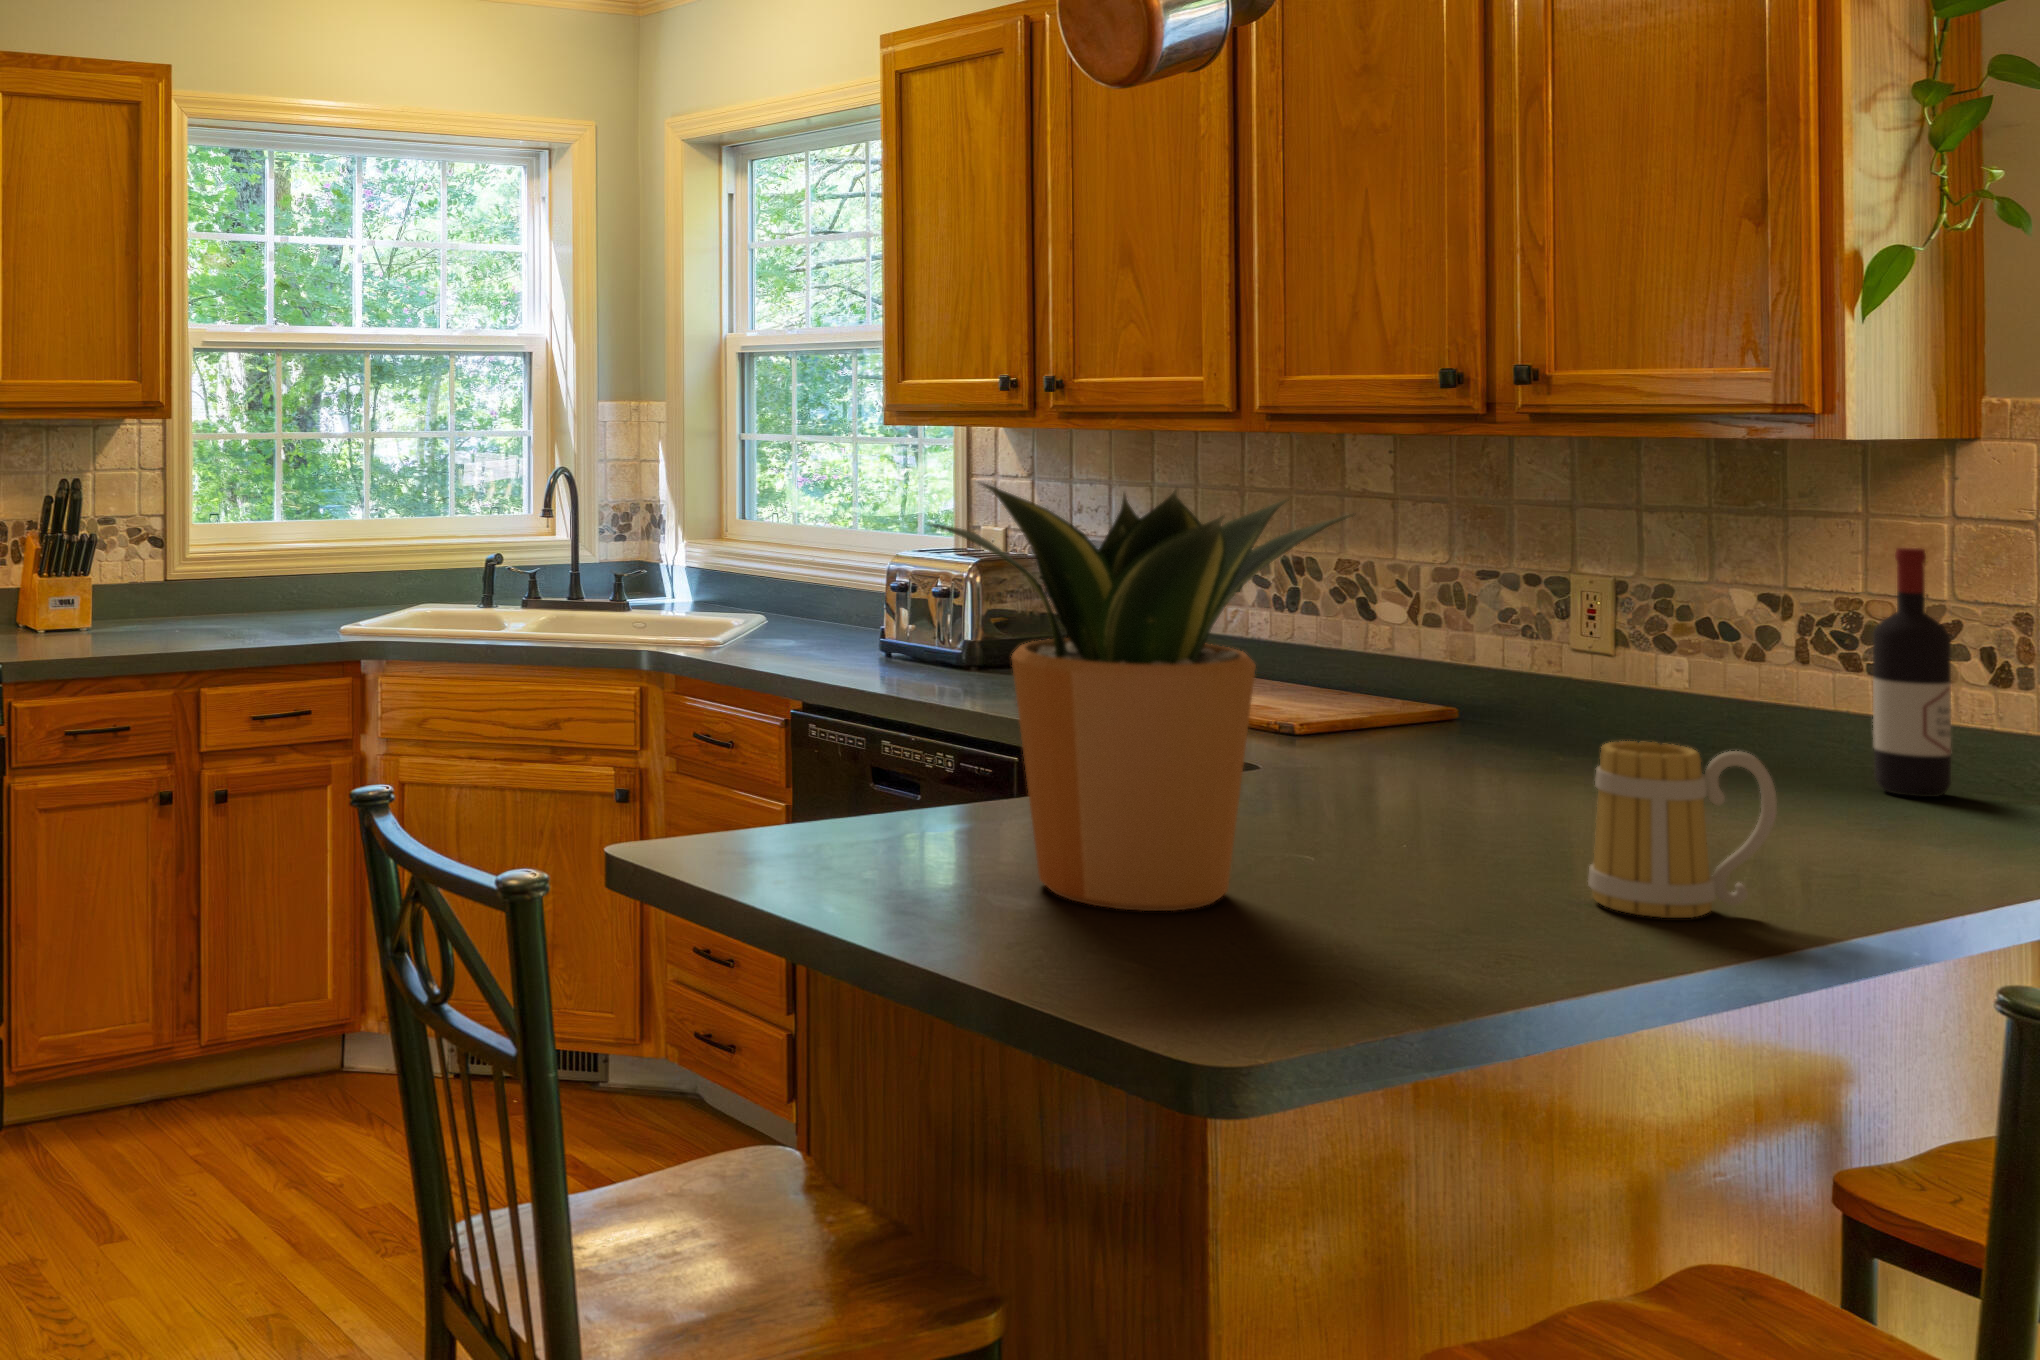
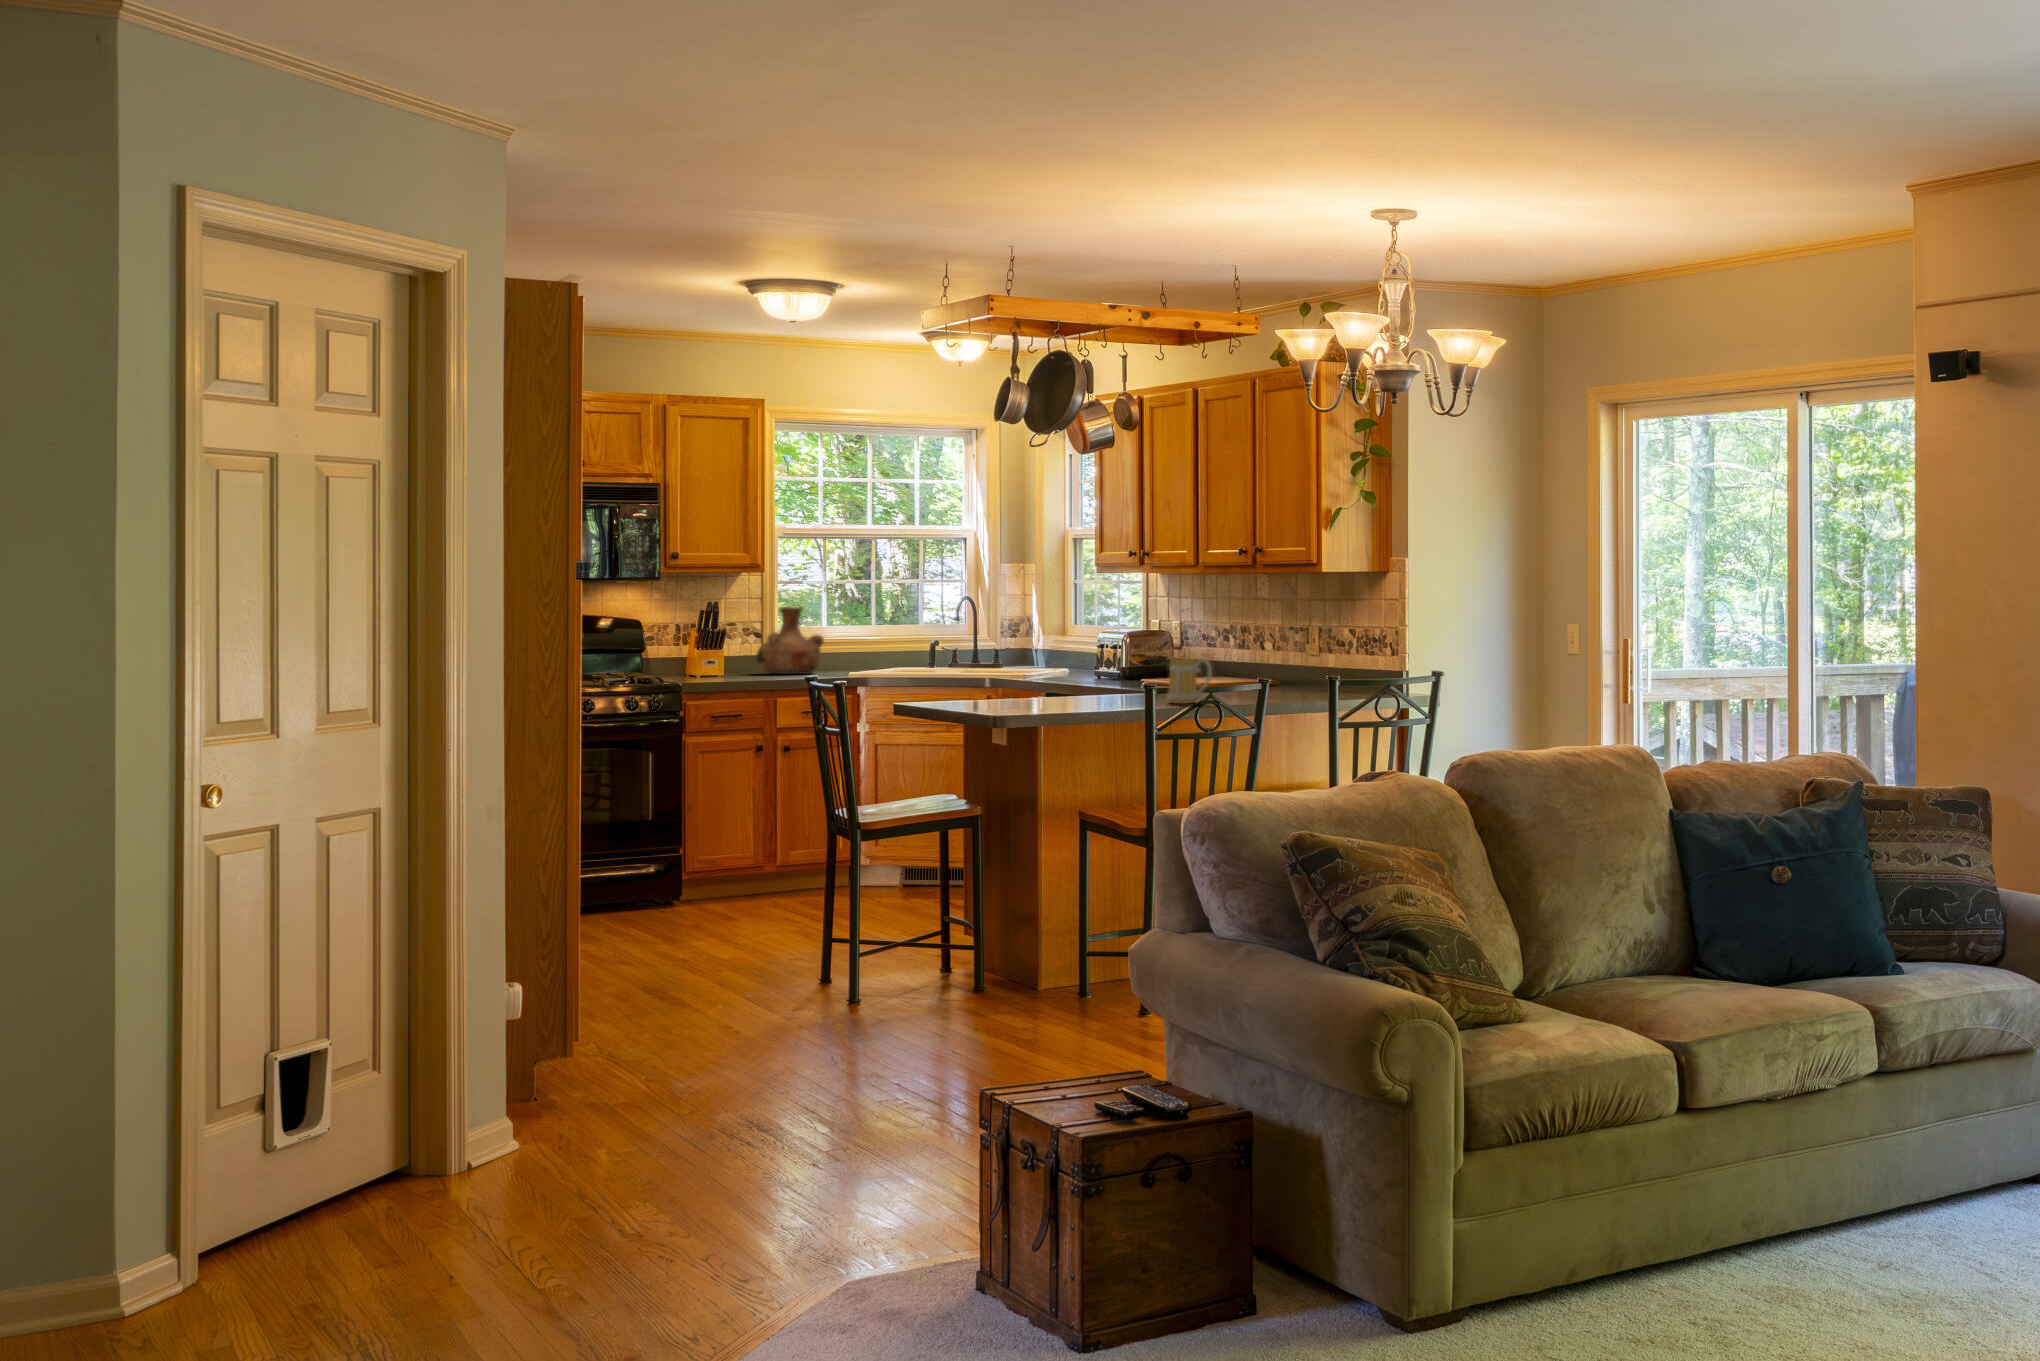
potted plant: present [929,484,1354,911] -> none [981,584,1103,705]
vase: none [155,487,287,627] -> present [756,607,824,674]
wine bottle: present [1872,548,1951,797] -> none [1350,610,1372,692]

